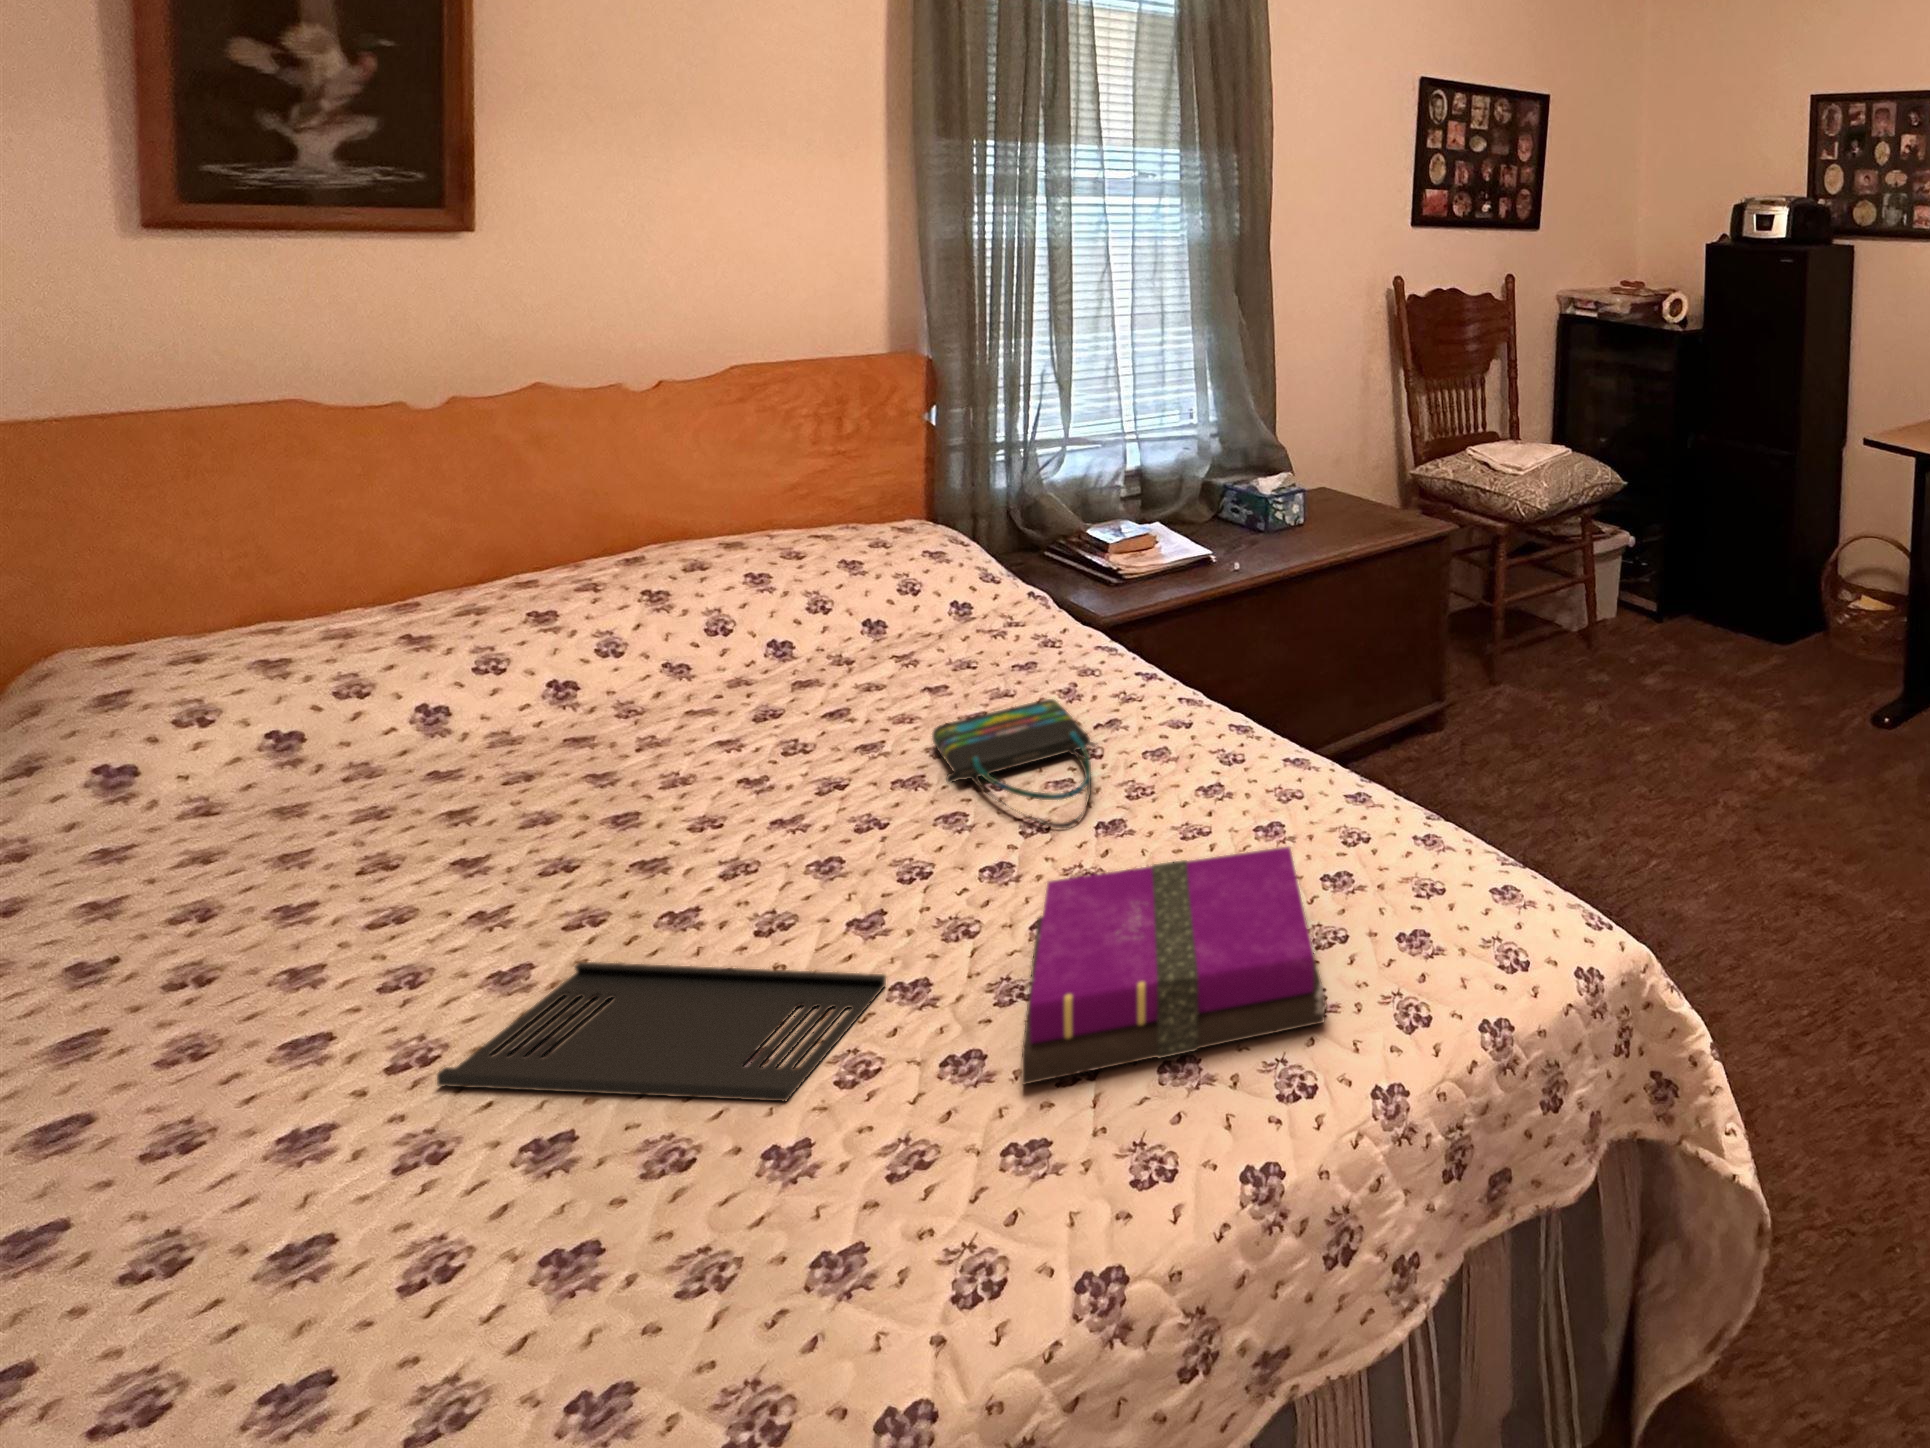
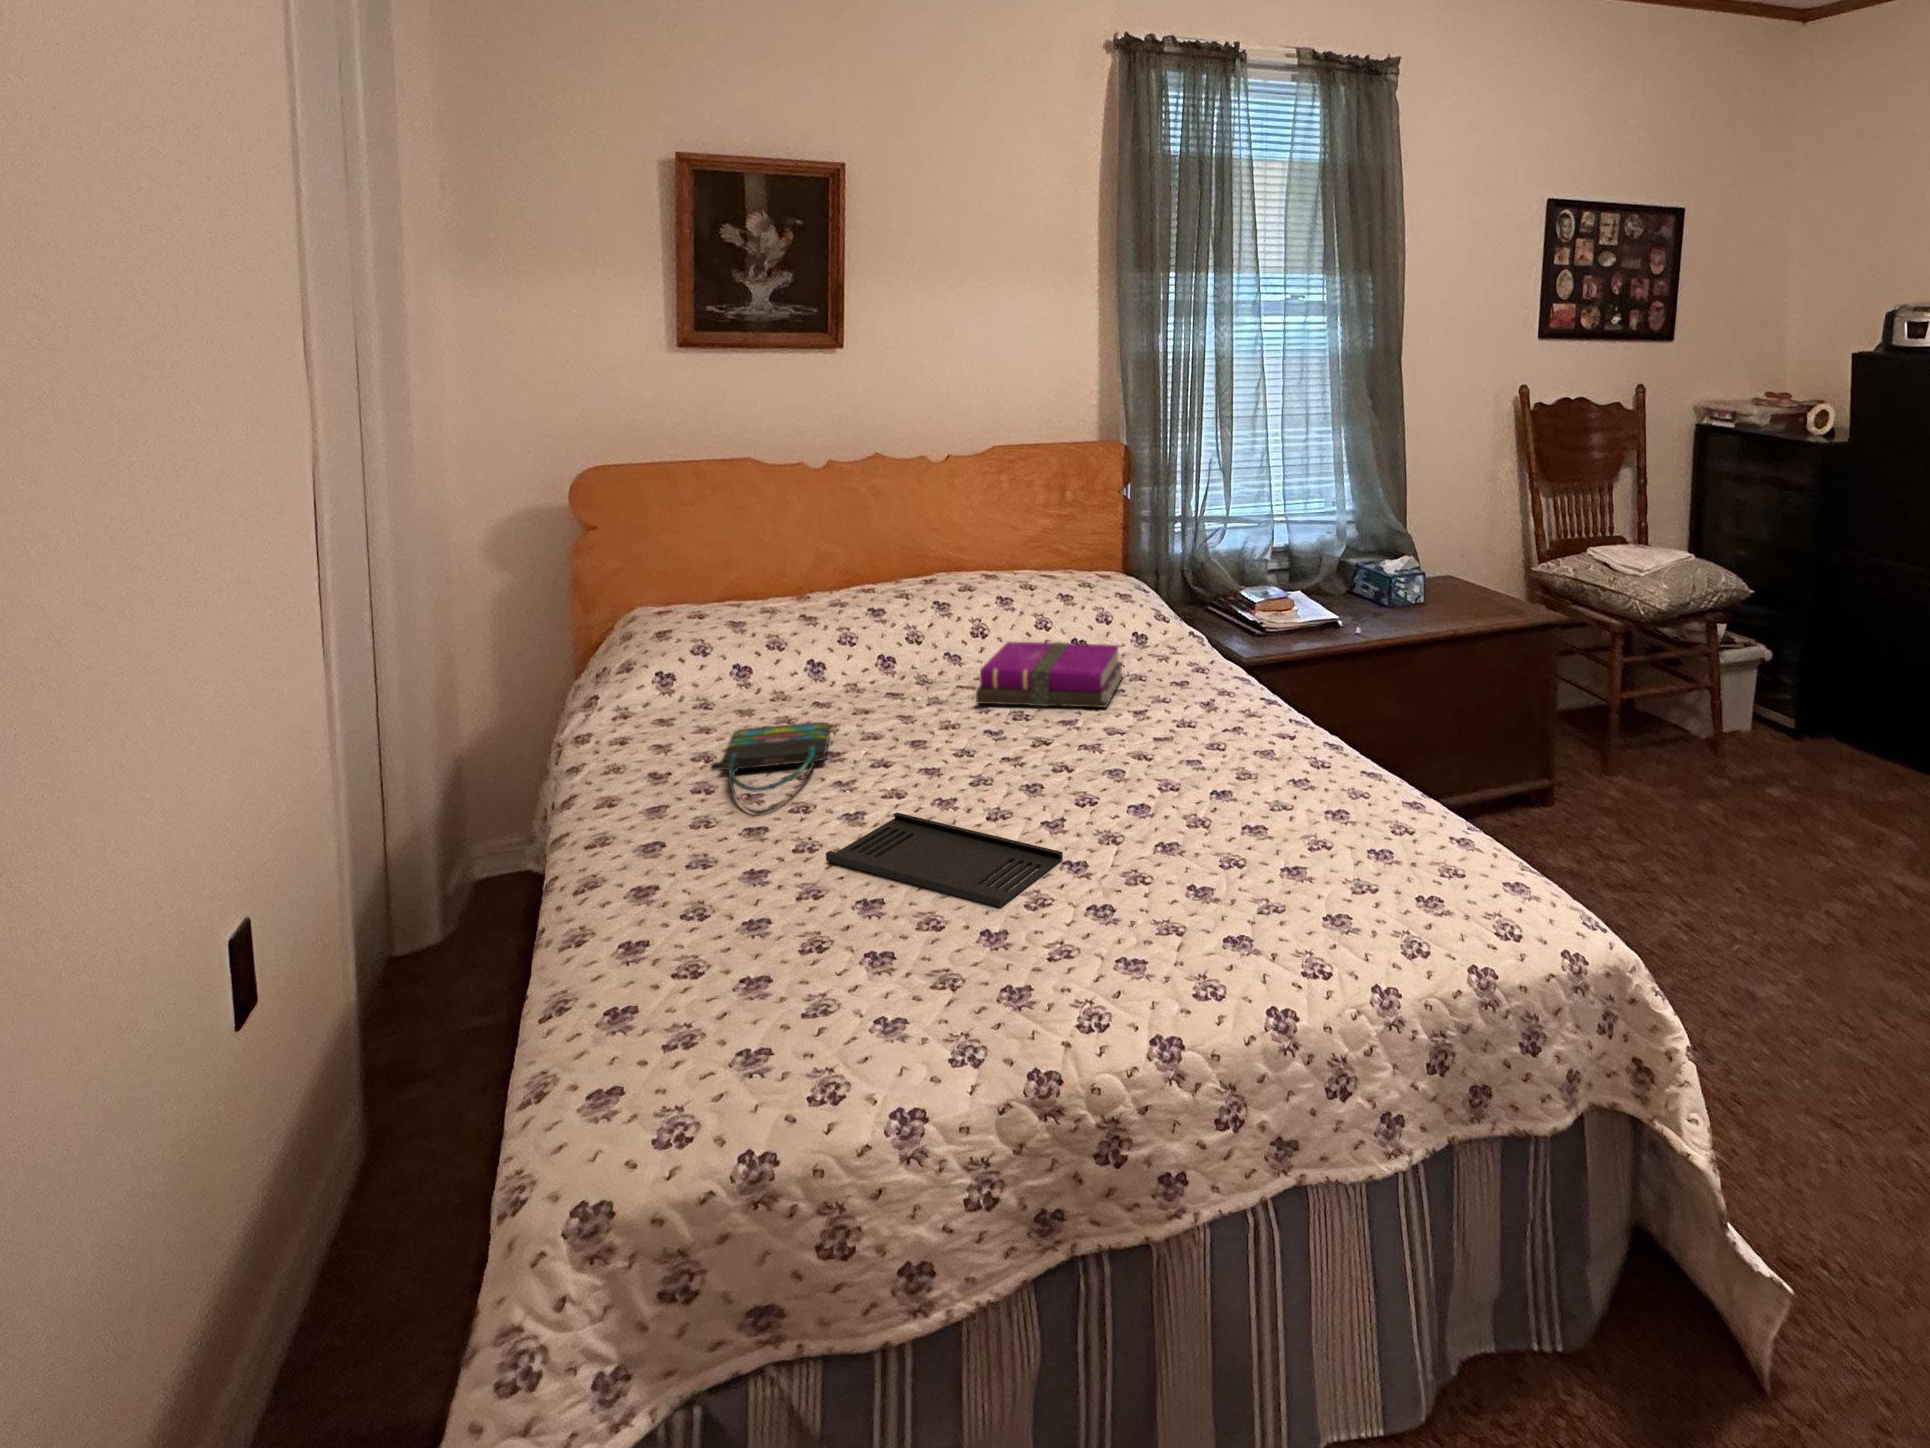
tote bag: present [932,699,1095,828] -> present [711,722,831,814]
notebook: present [1022,847,1325,1085] -> present [976,641,1123,708]

